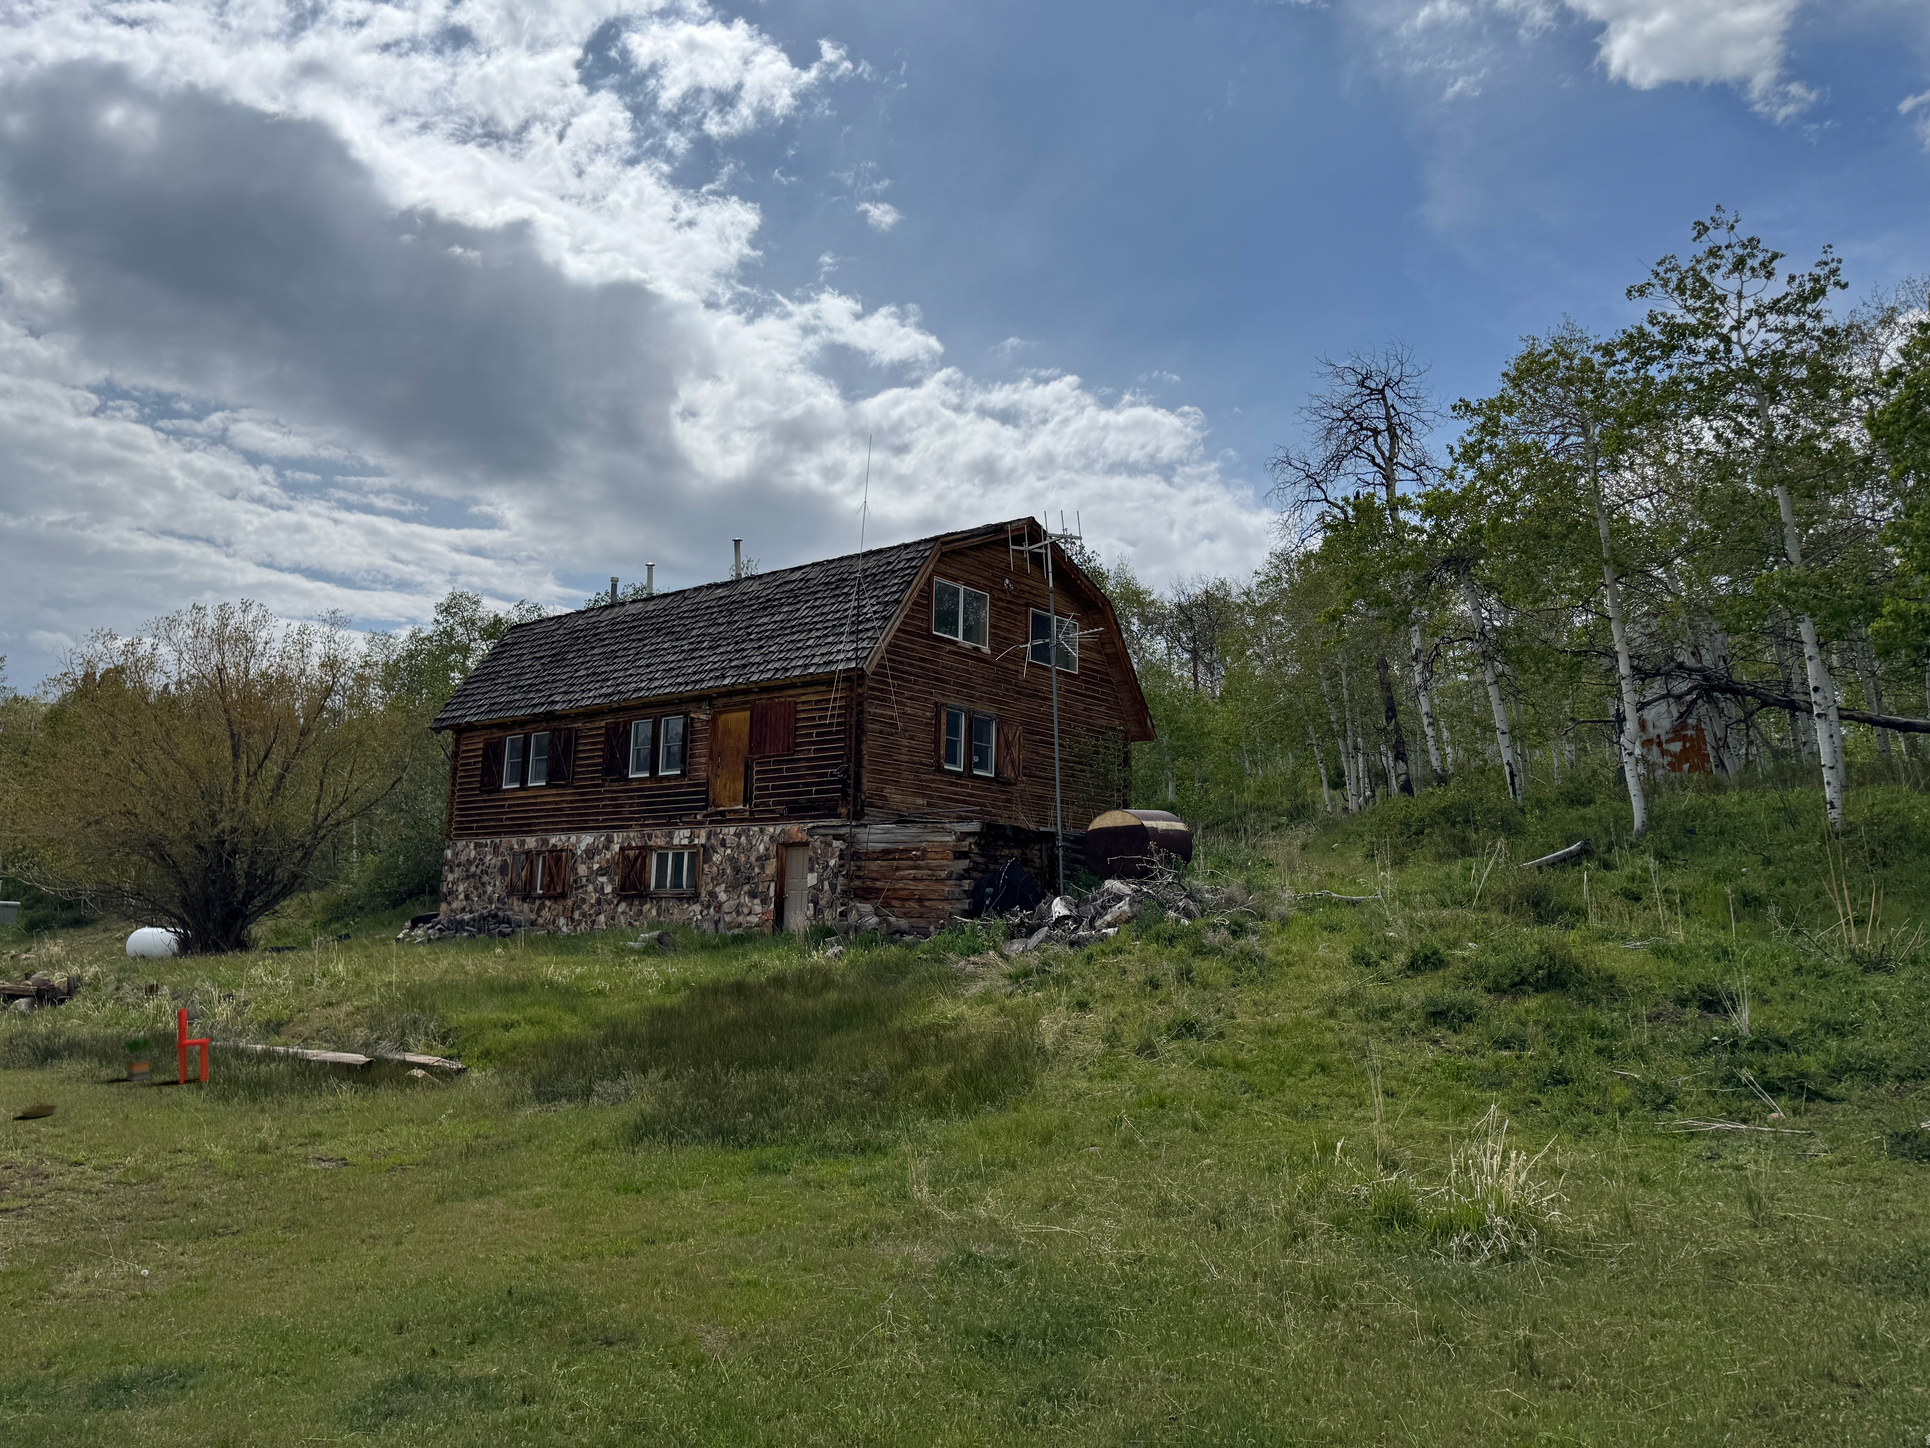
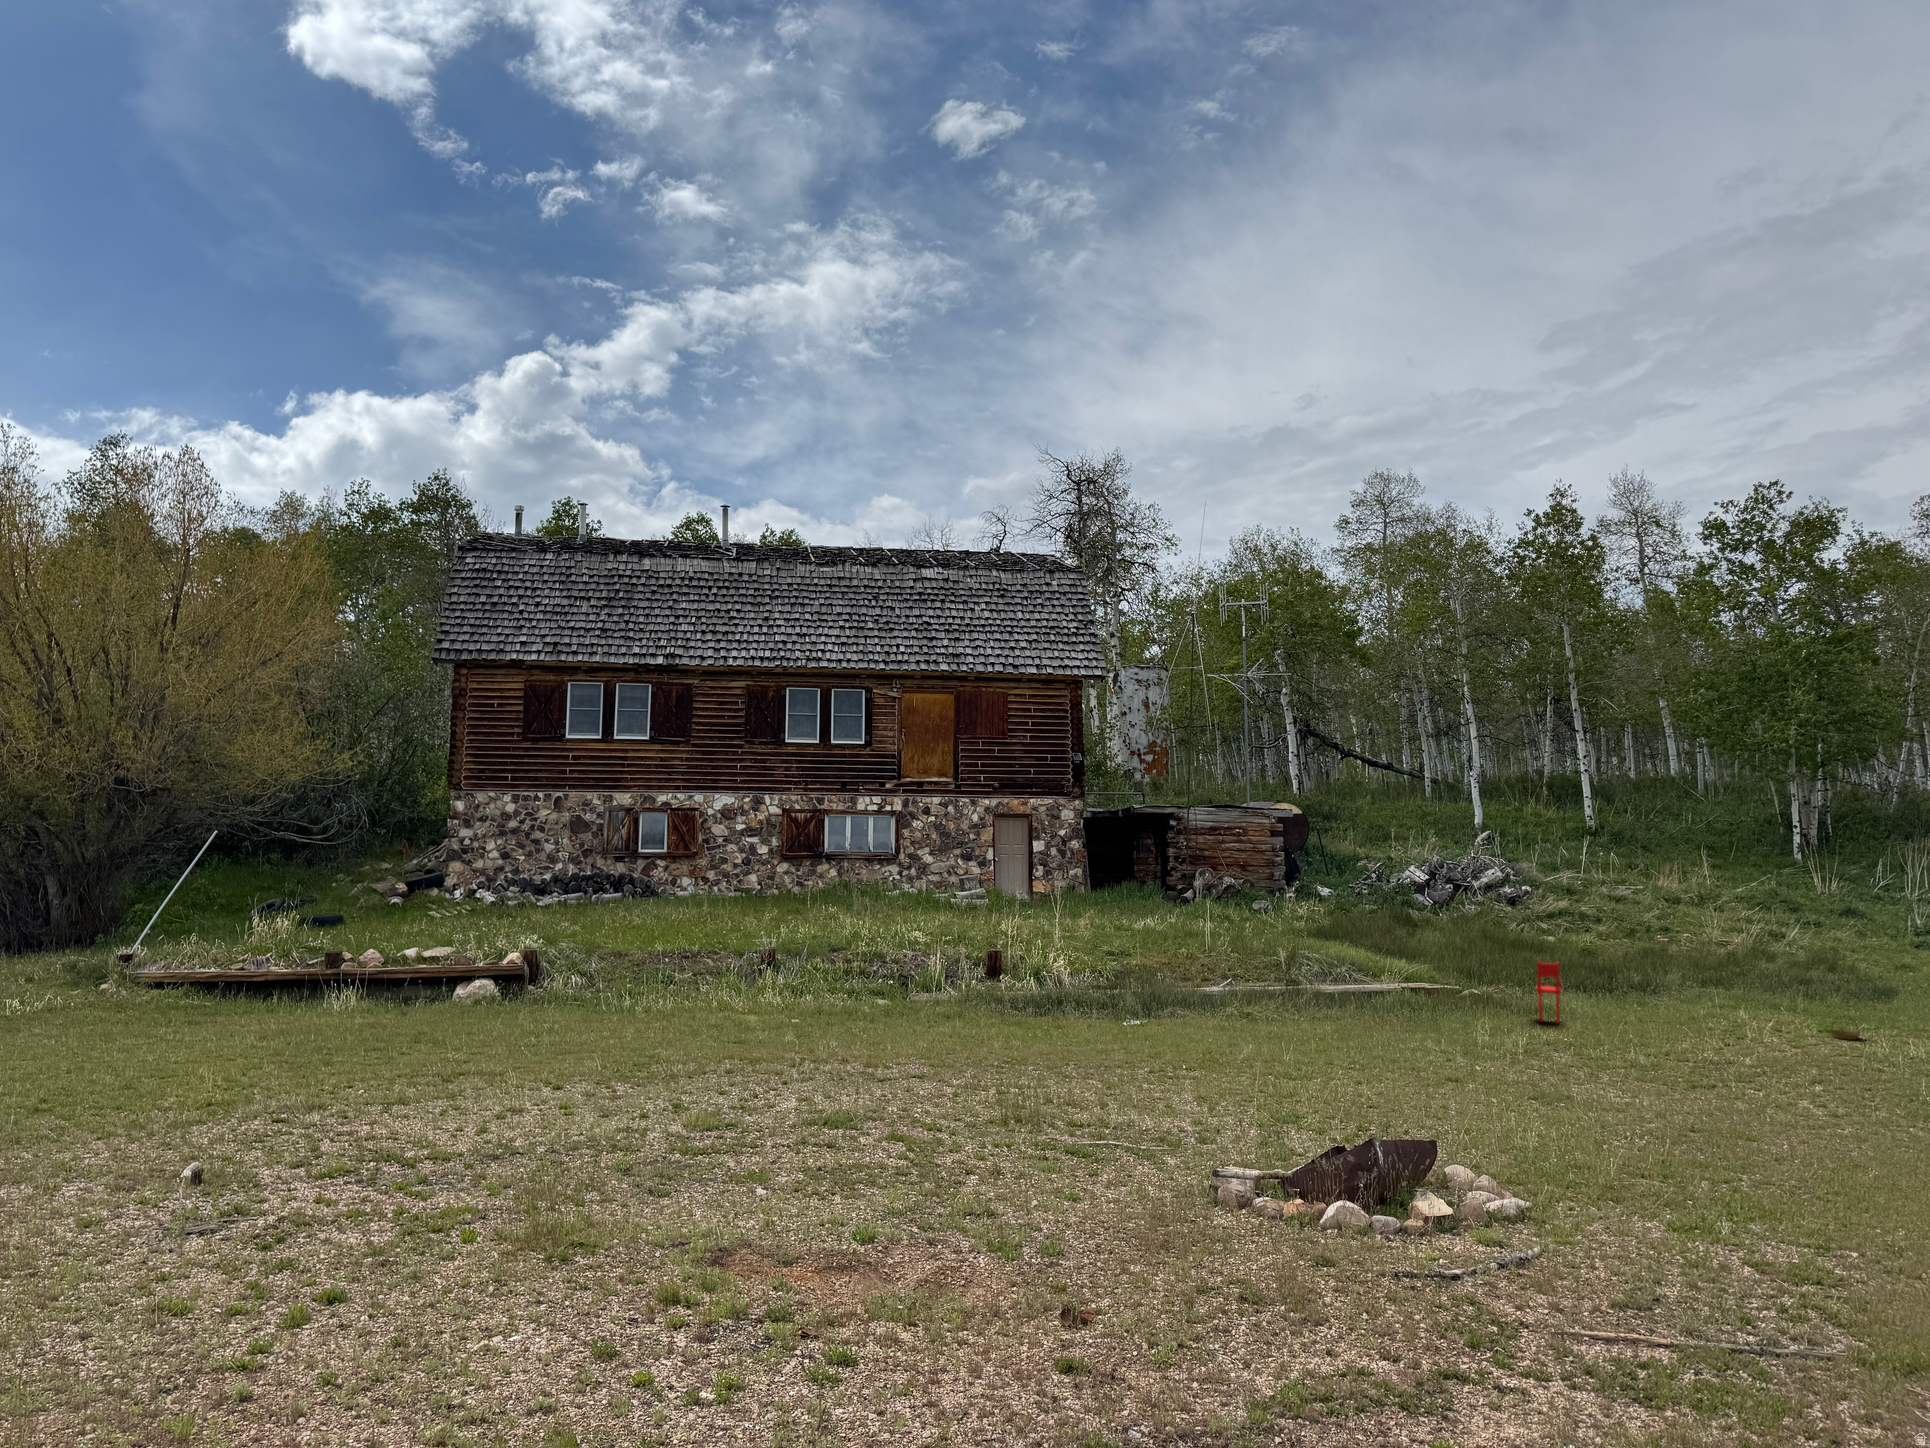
potted tree: present [123,1038,153,1081] -> none [1489,989,1518,1027]
basket: present [21,1090,57,1118] -> present [1829,1025,1860,1040]

